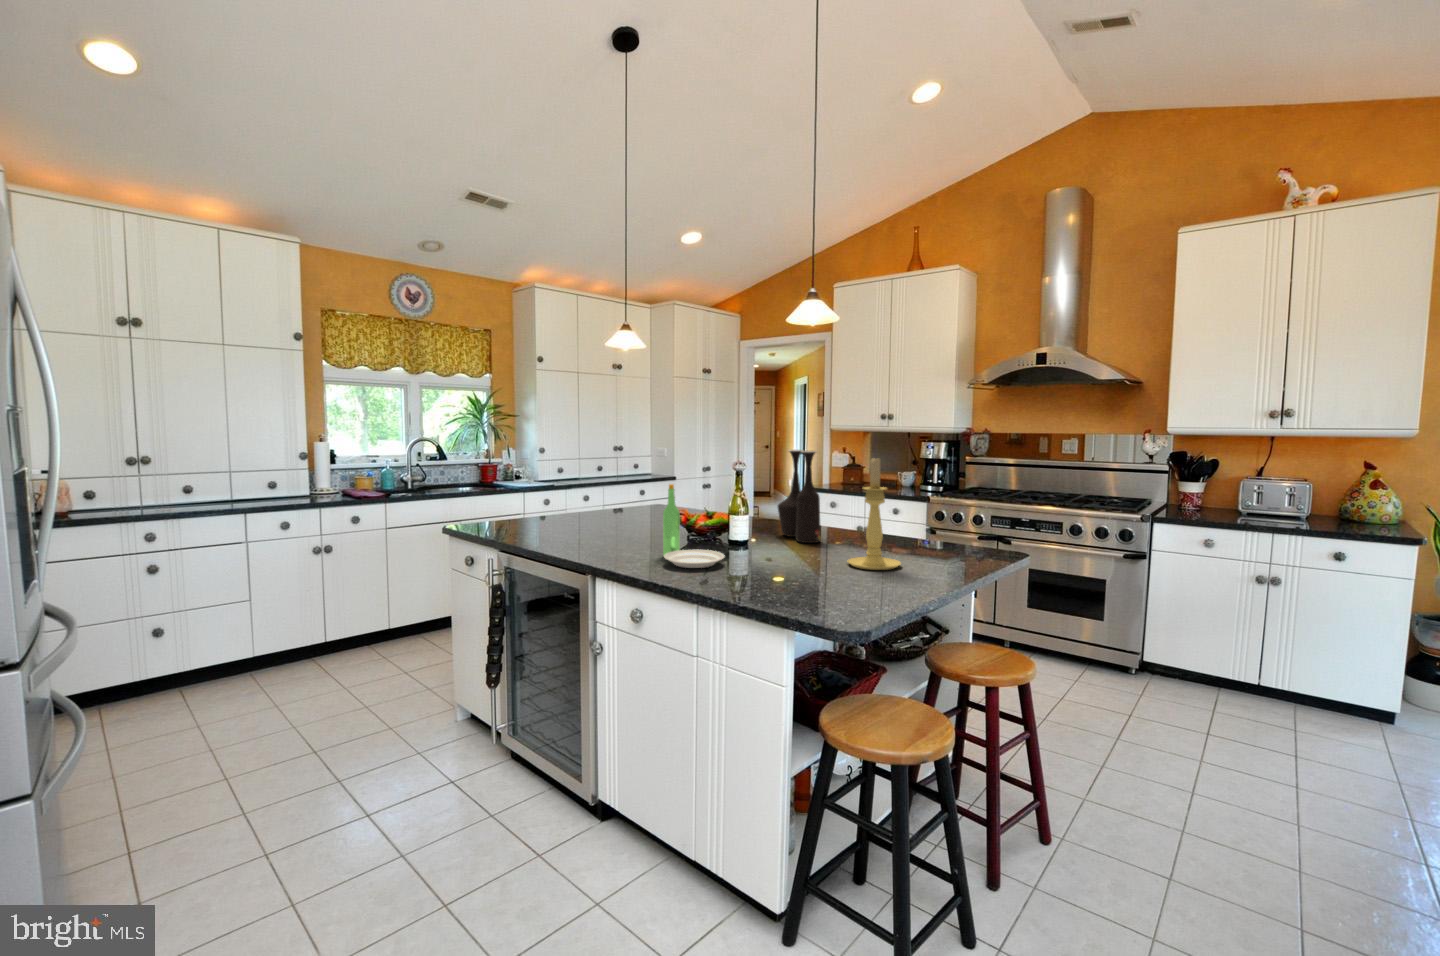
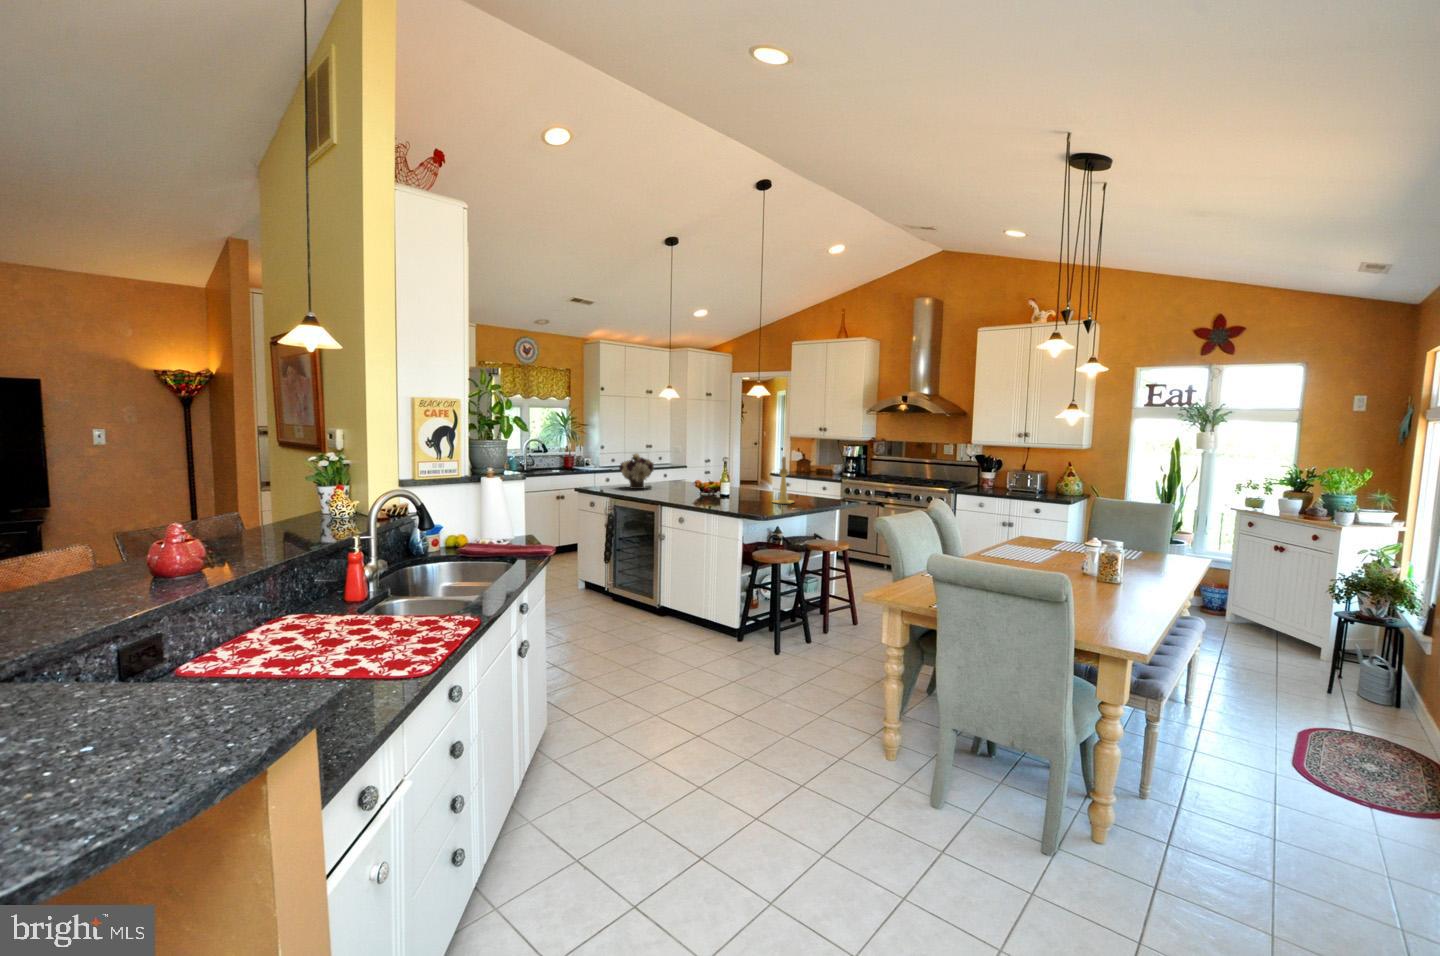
vase: present [778,450,821,543] -> none [745,451,765,496]
flower arrangement: none [529,456,598,527] -> present [619,454,654,489]
plate: present [663,484,724,568] -> none [691,467,719,502]

